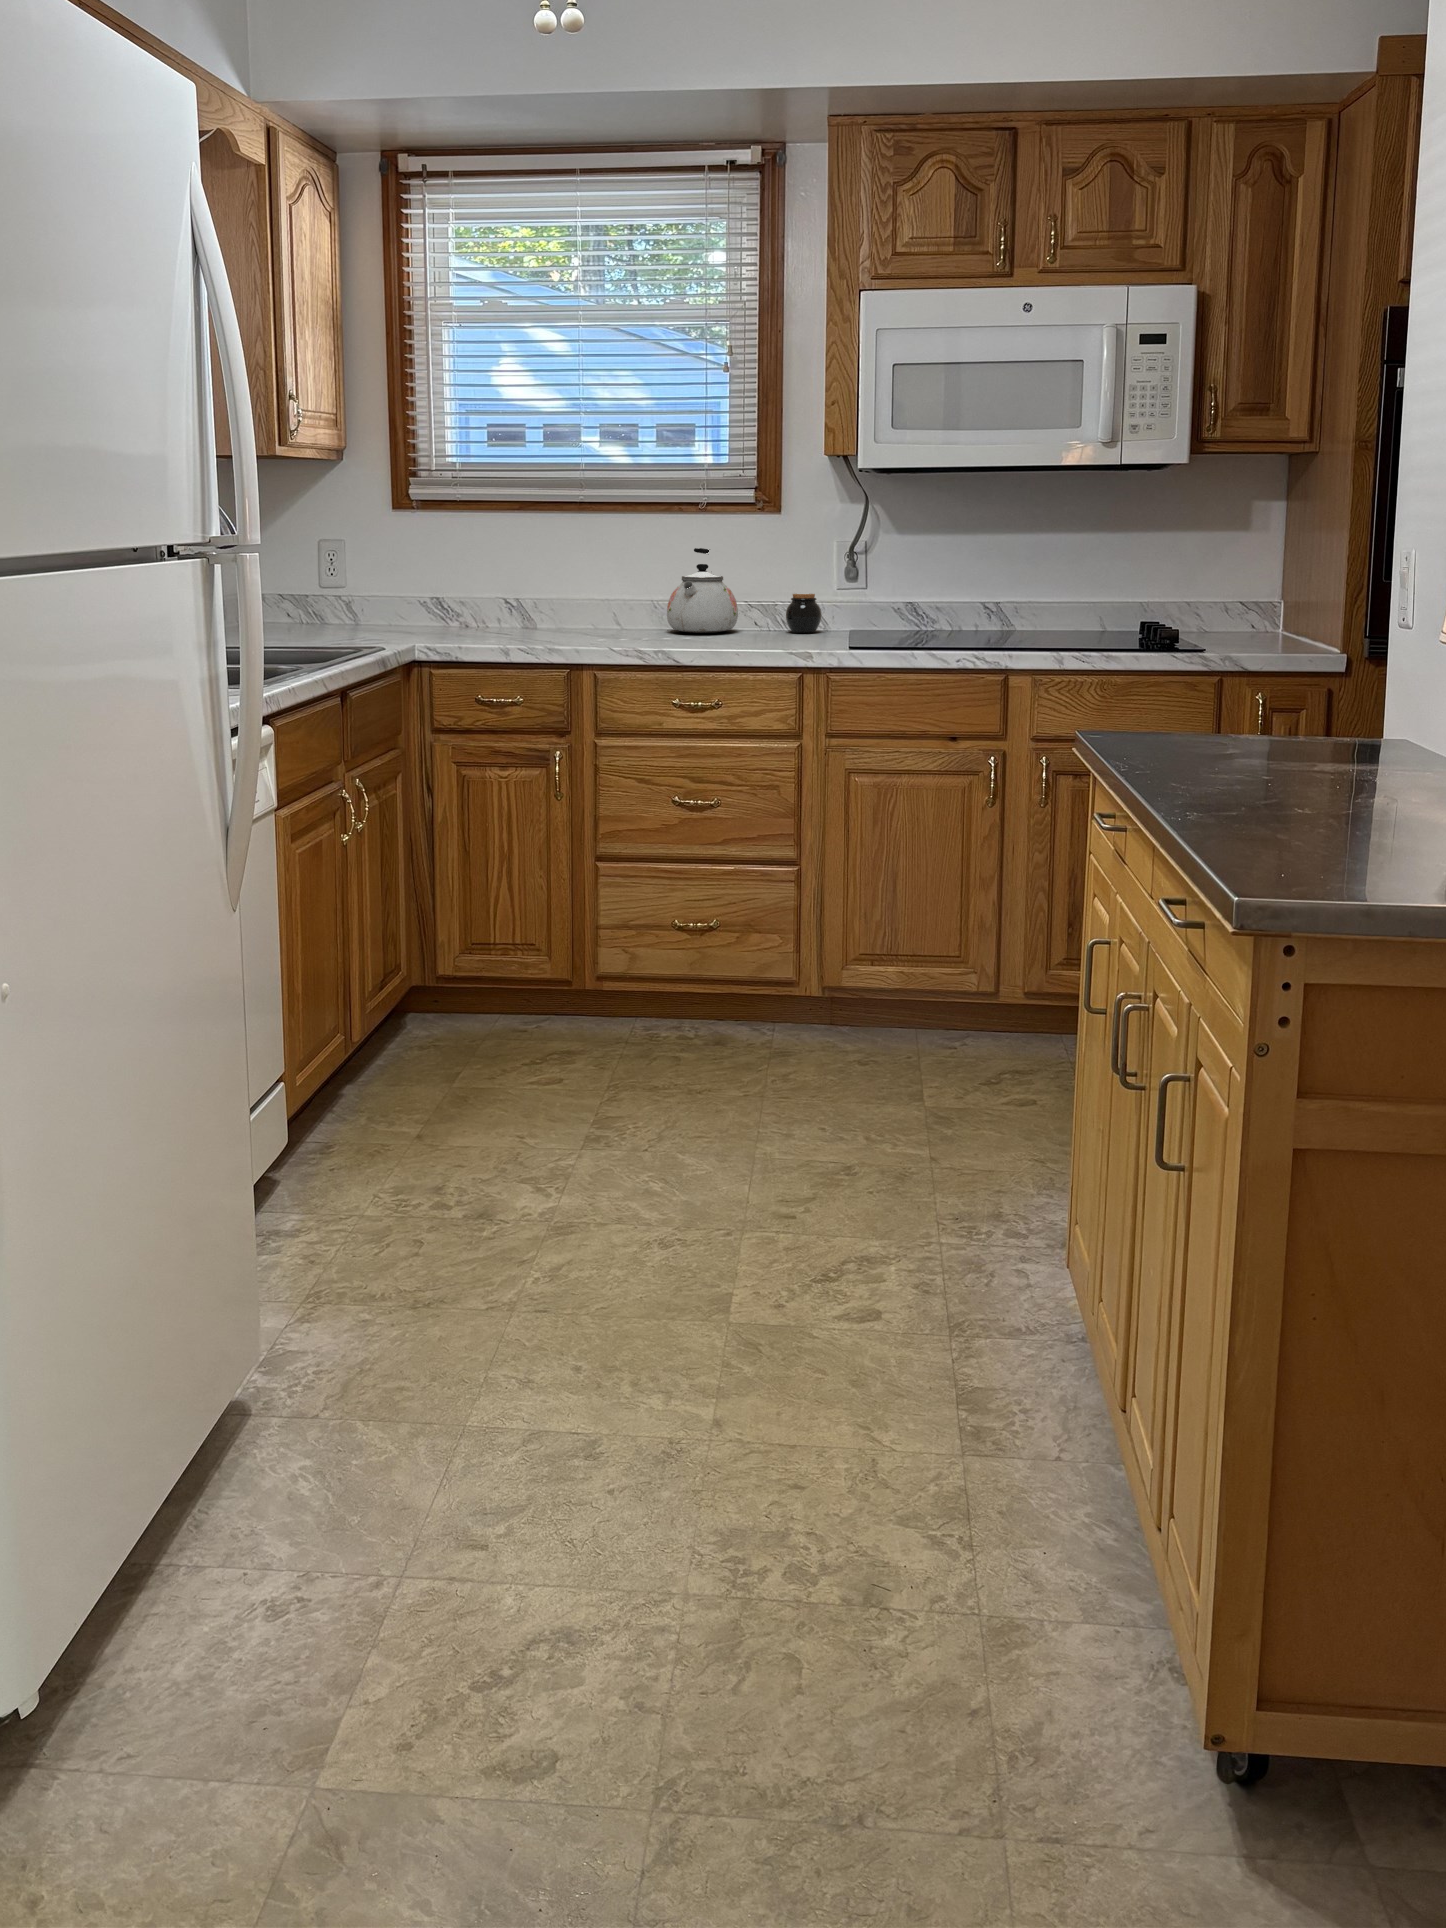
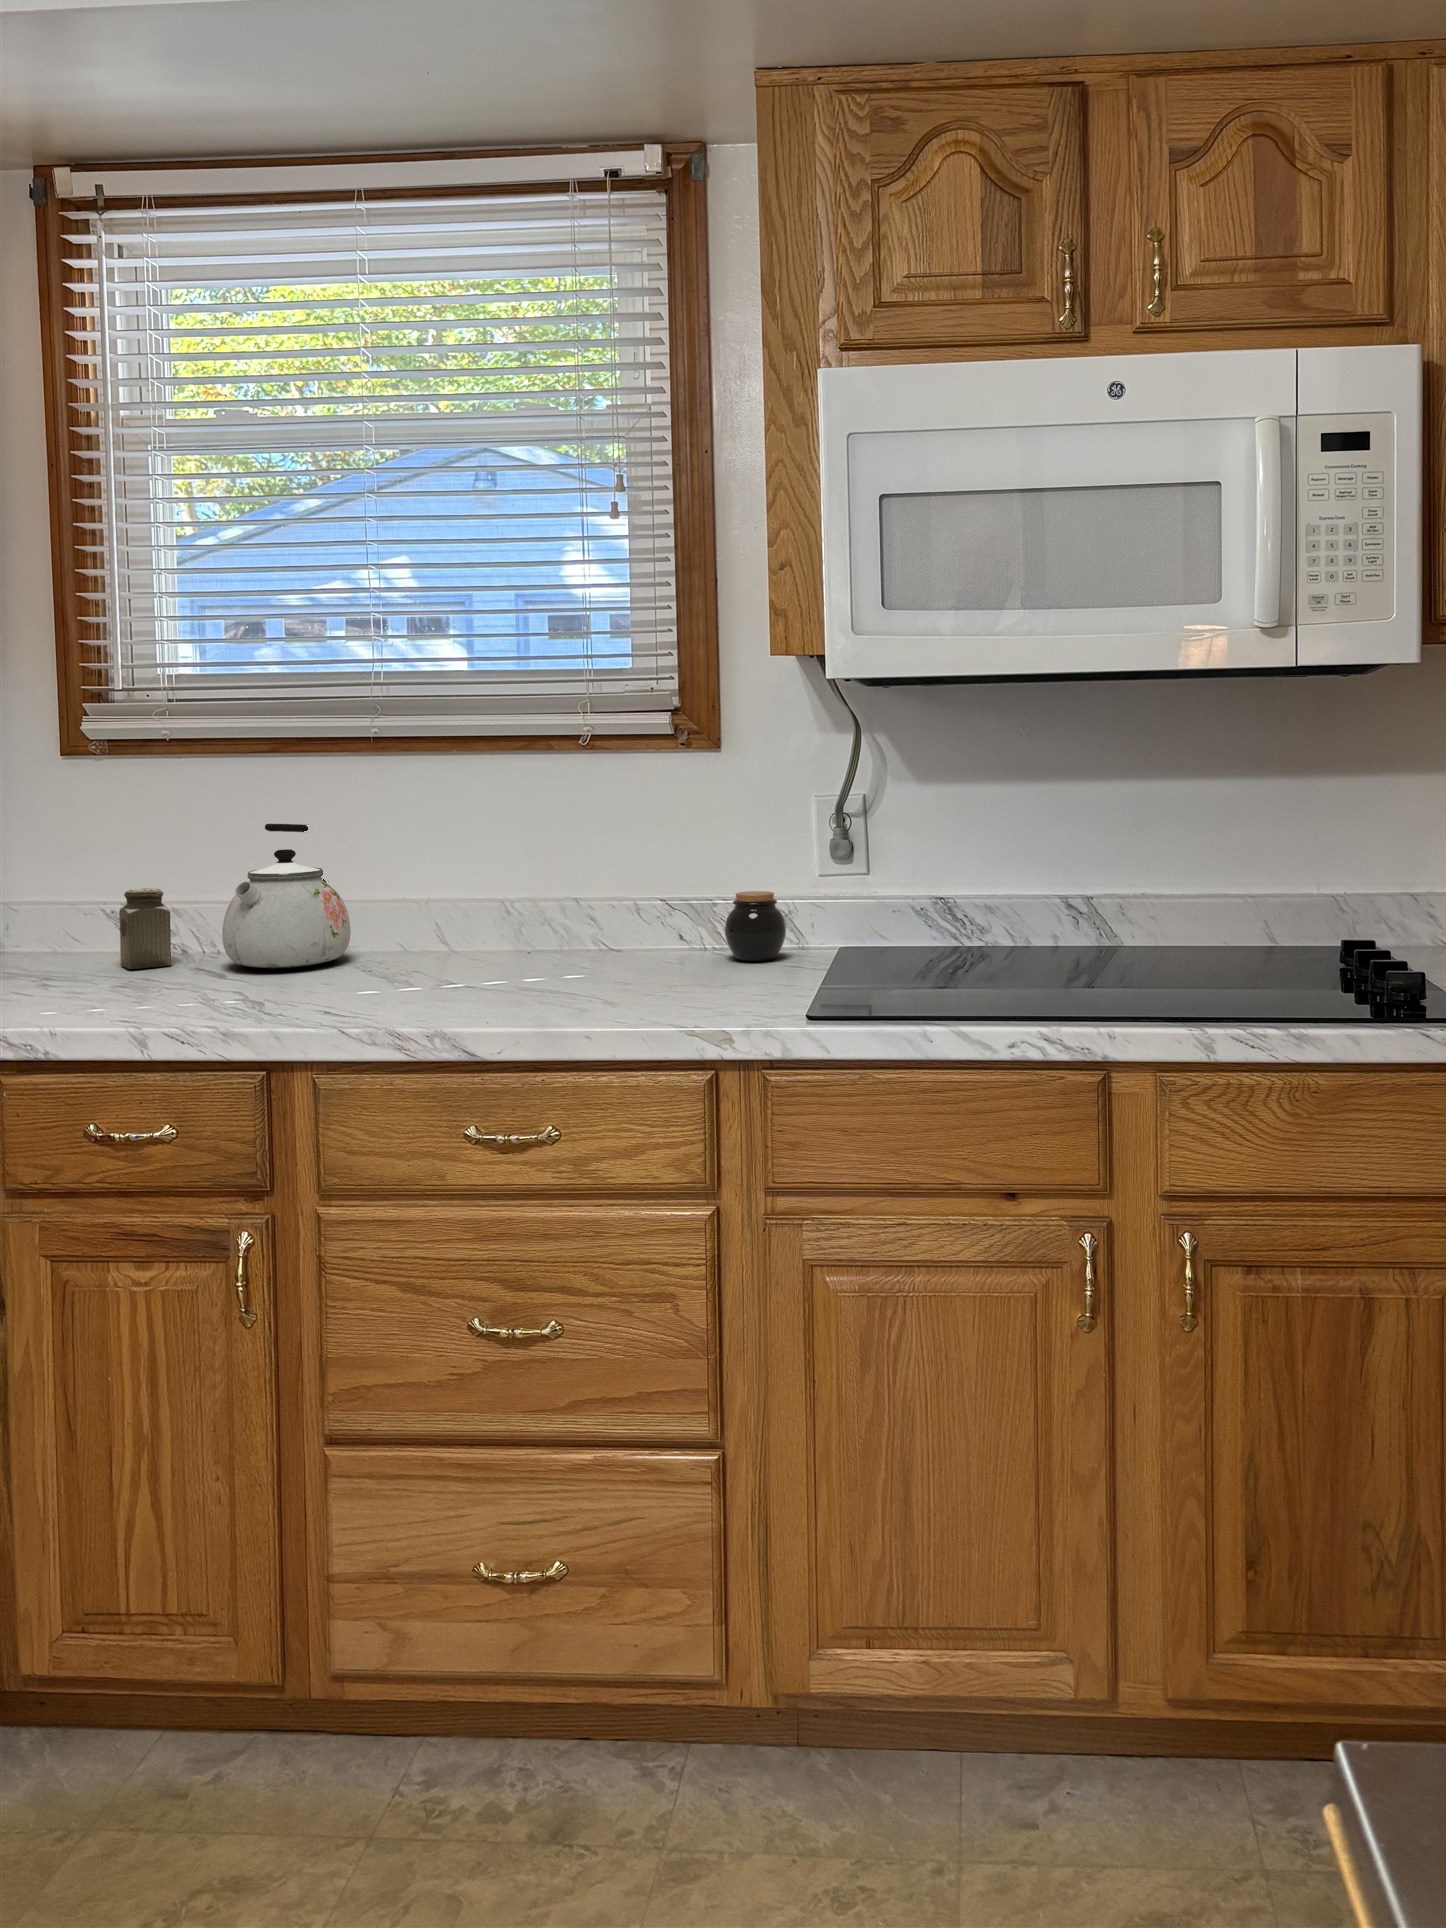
kettle: present [667,548,738,633] -> present [222,824,351,968]
salt shaker: none [430,586,461,632] -> present [119,888,171,969]

